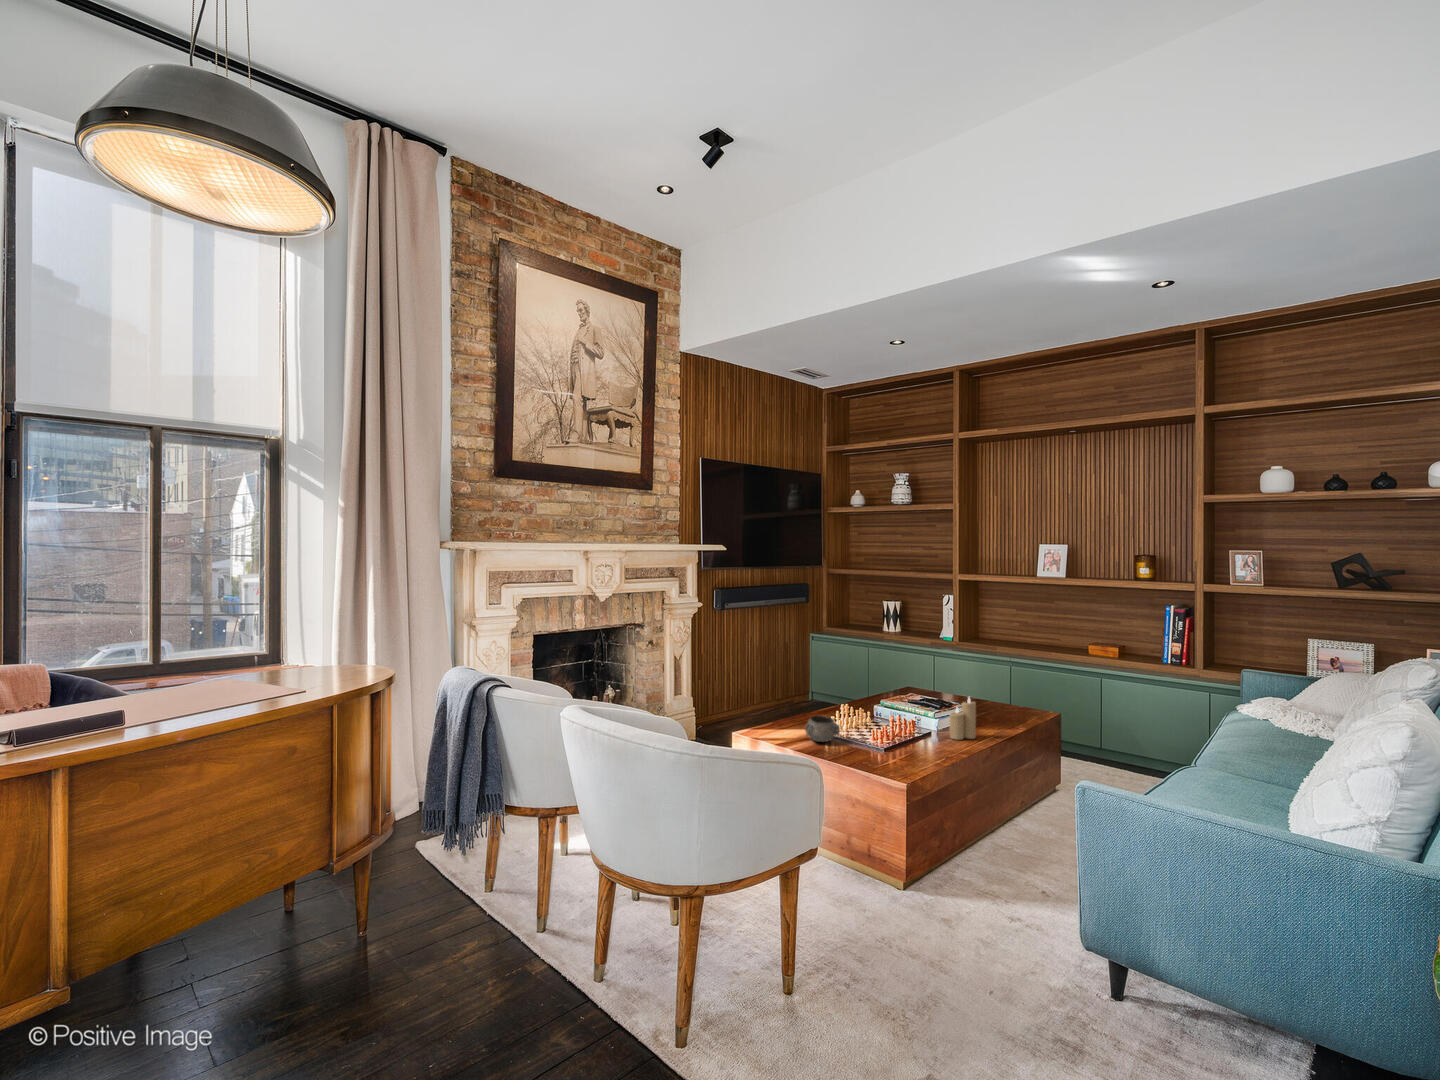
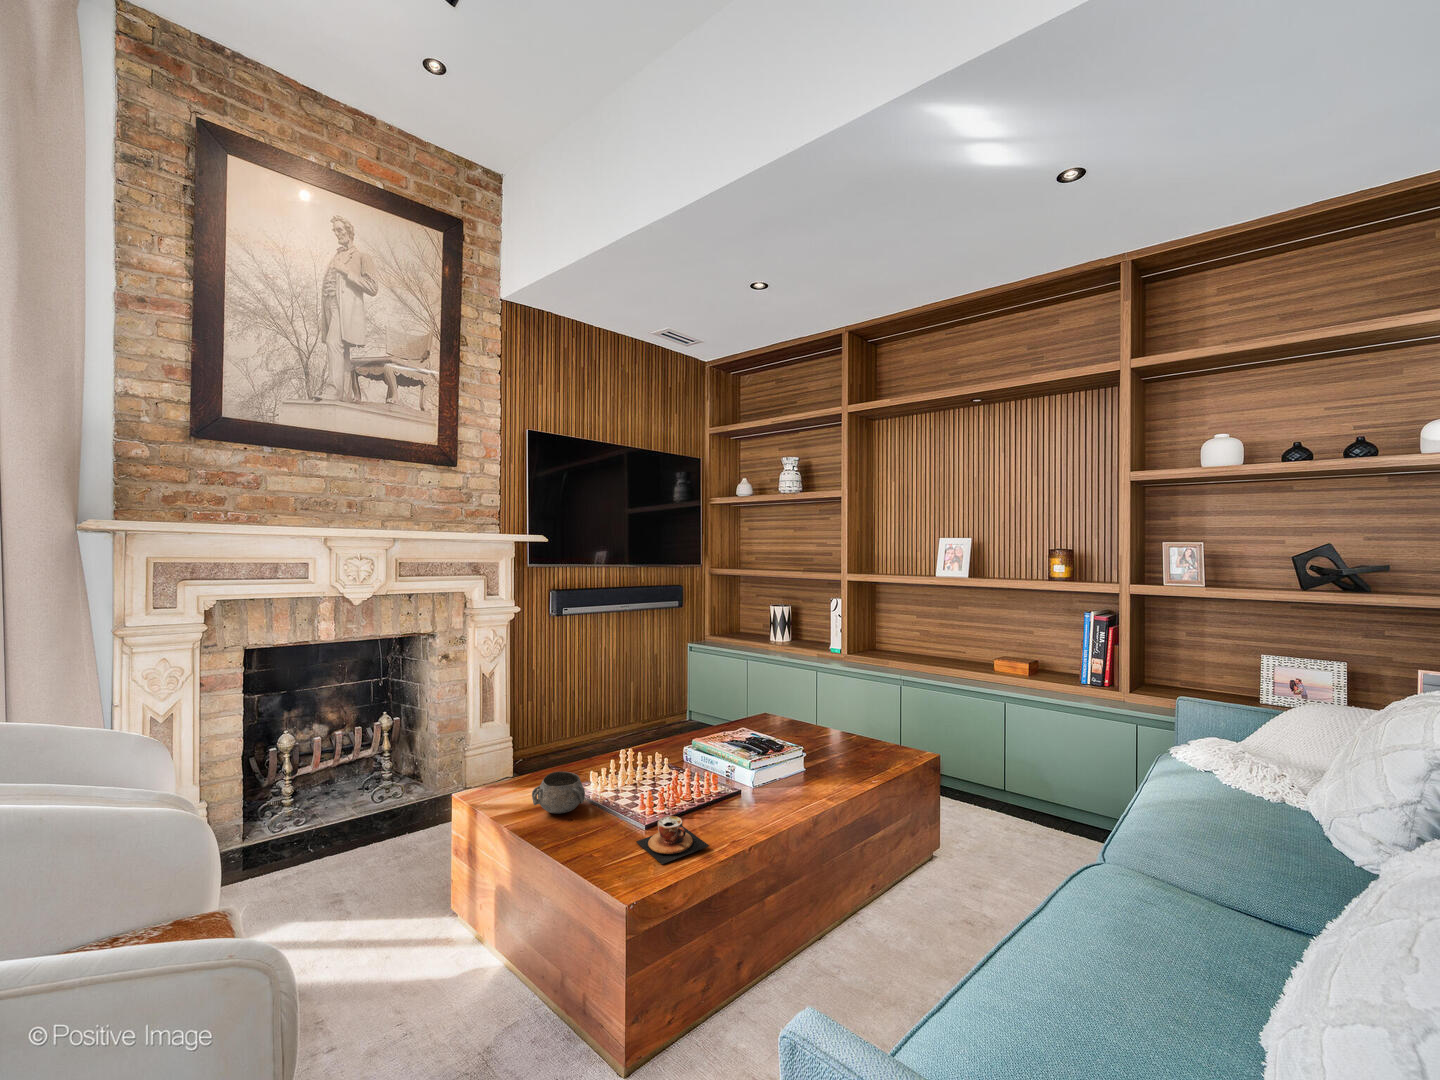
candle: present [950,698,976,740] -> none [756,742,794,806]
teacup: none [888,739,939,766] -> present [636,816,709,864]

